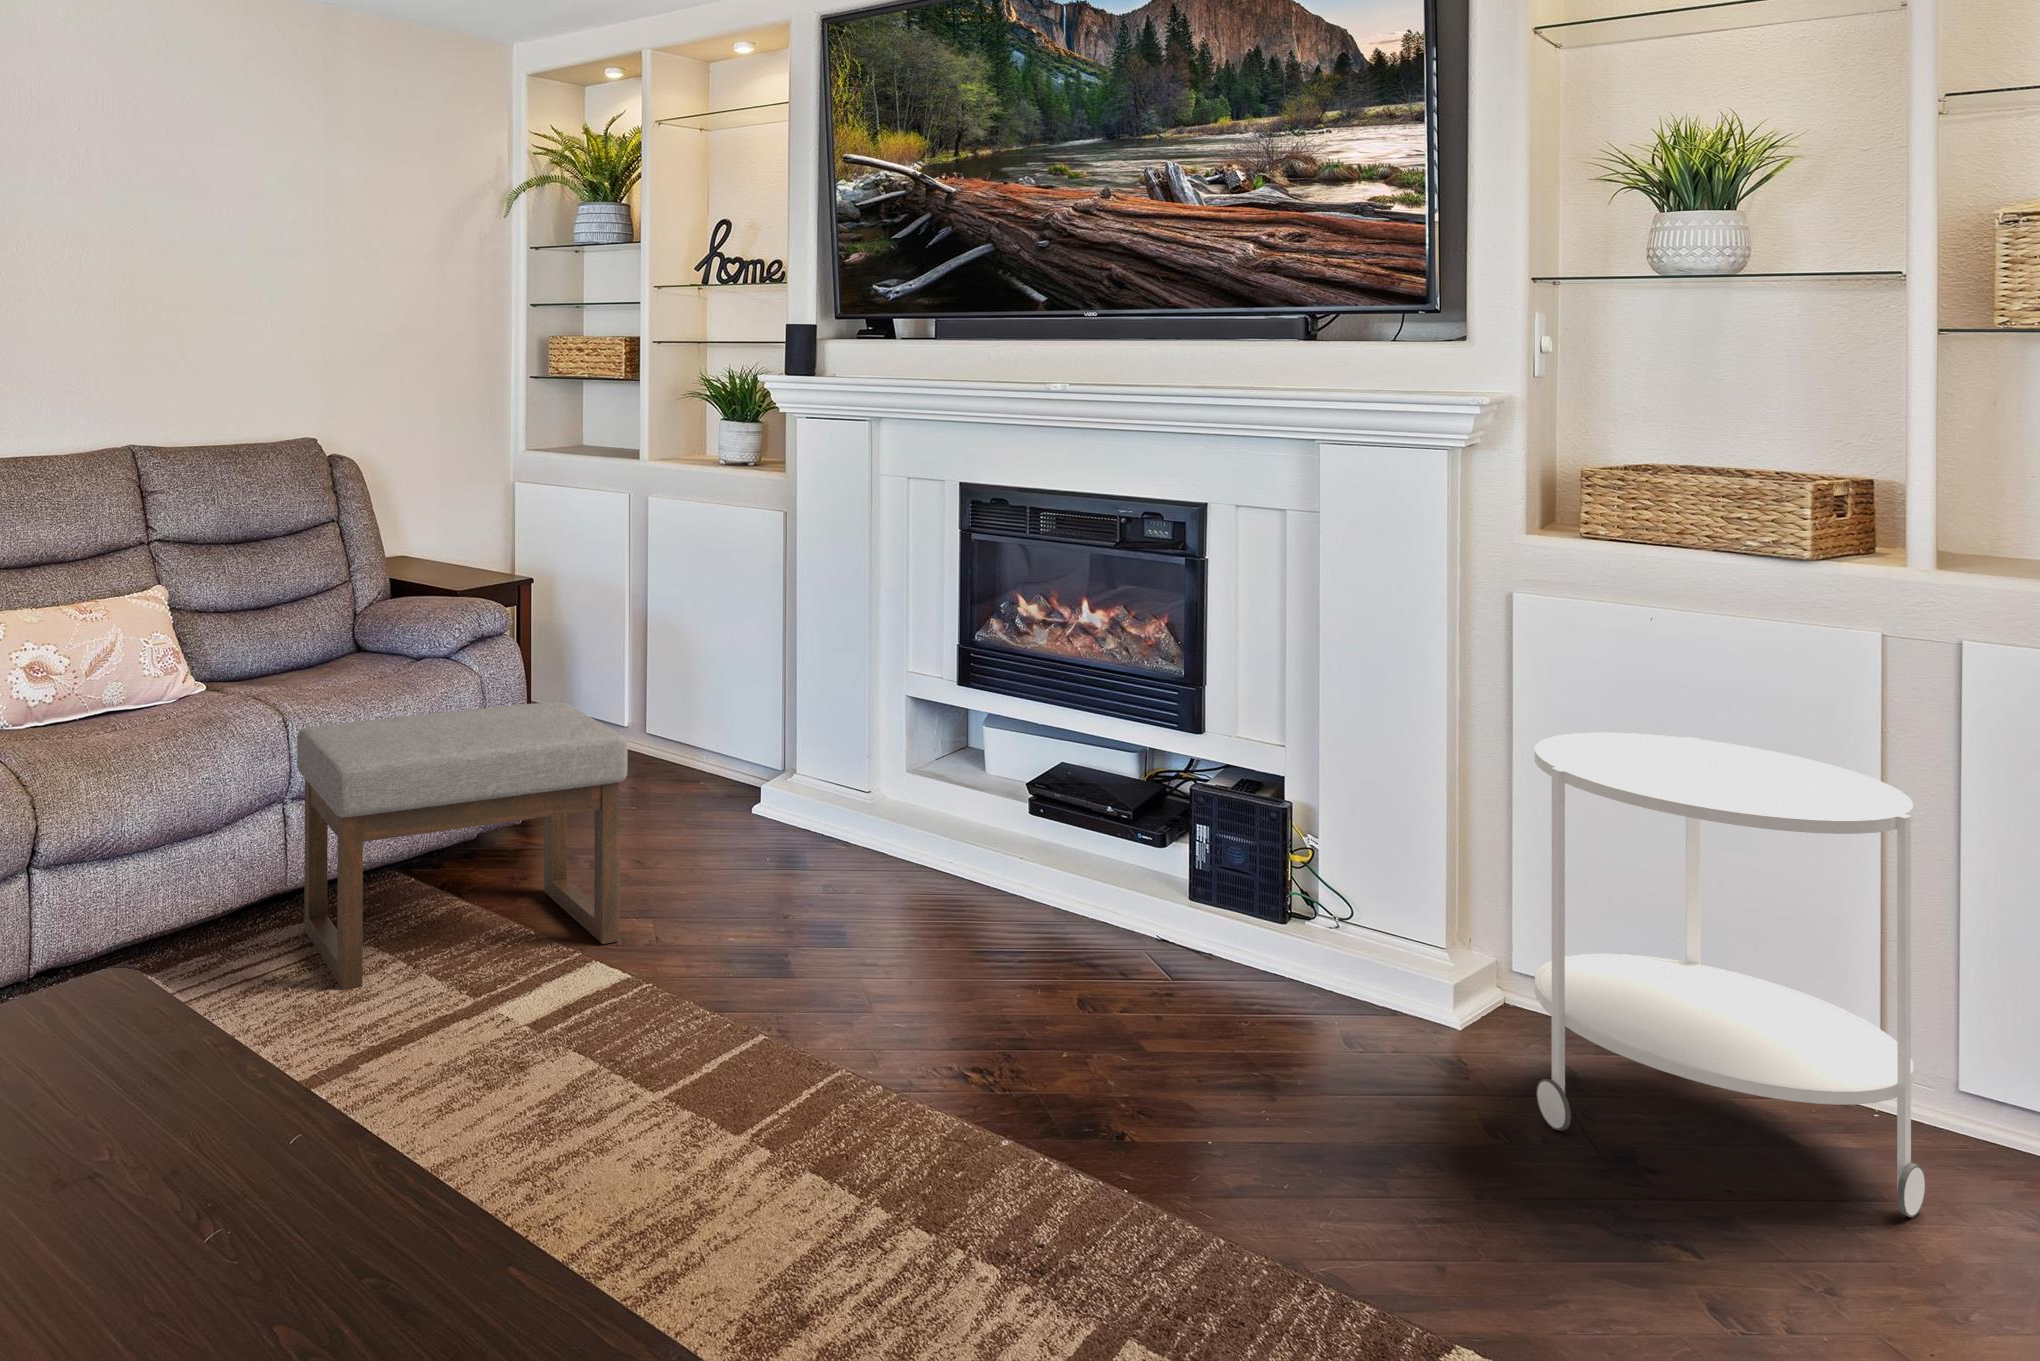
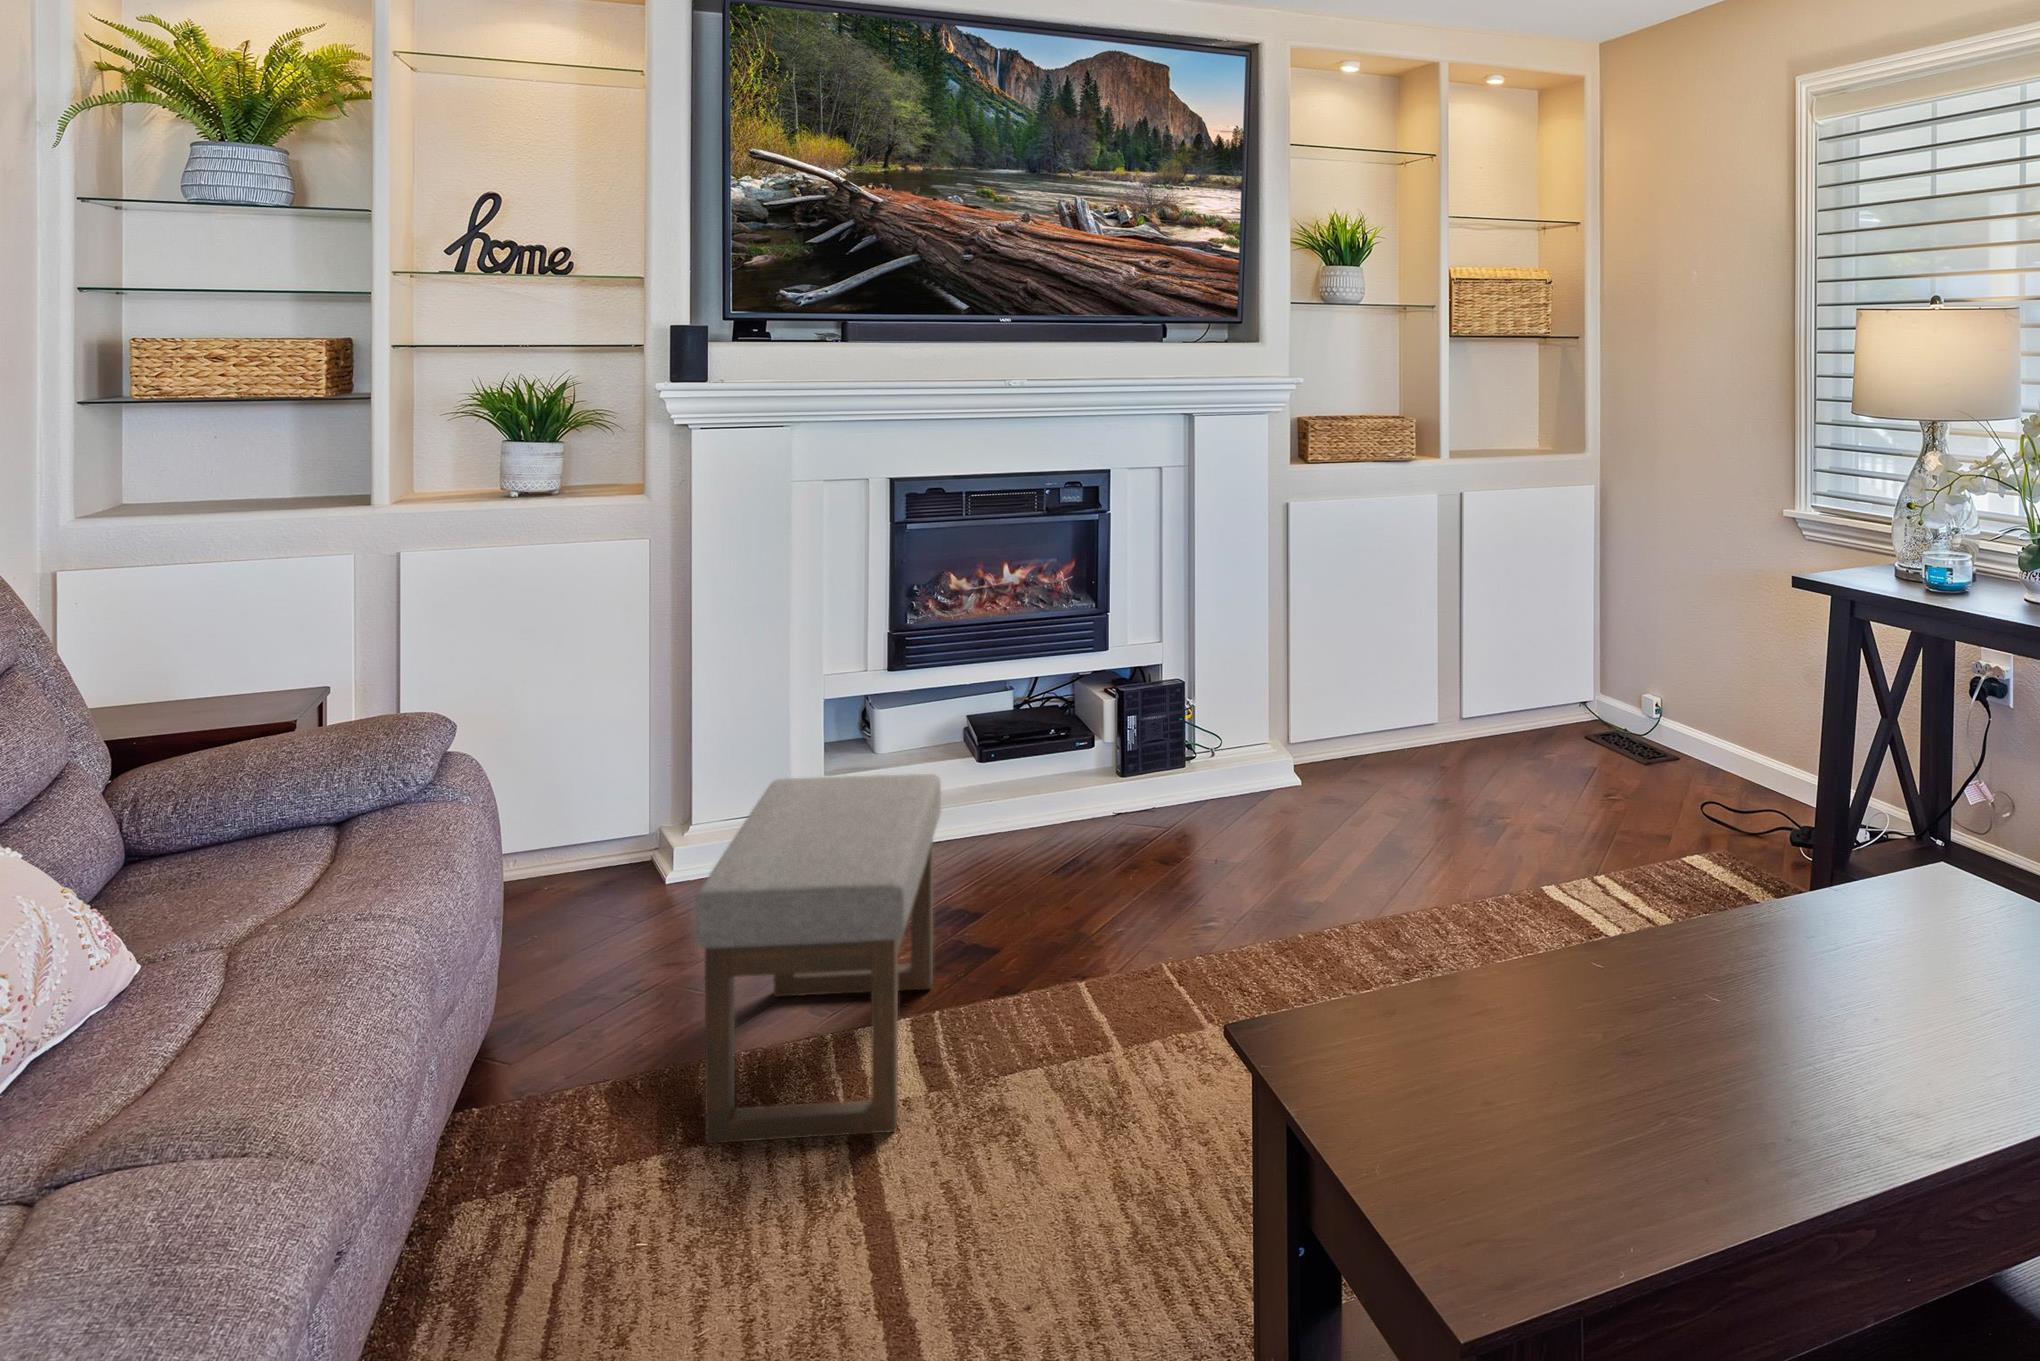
side table: present [1535,733,1926,1217] -> none [1357,563,1519,796]

